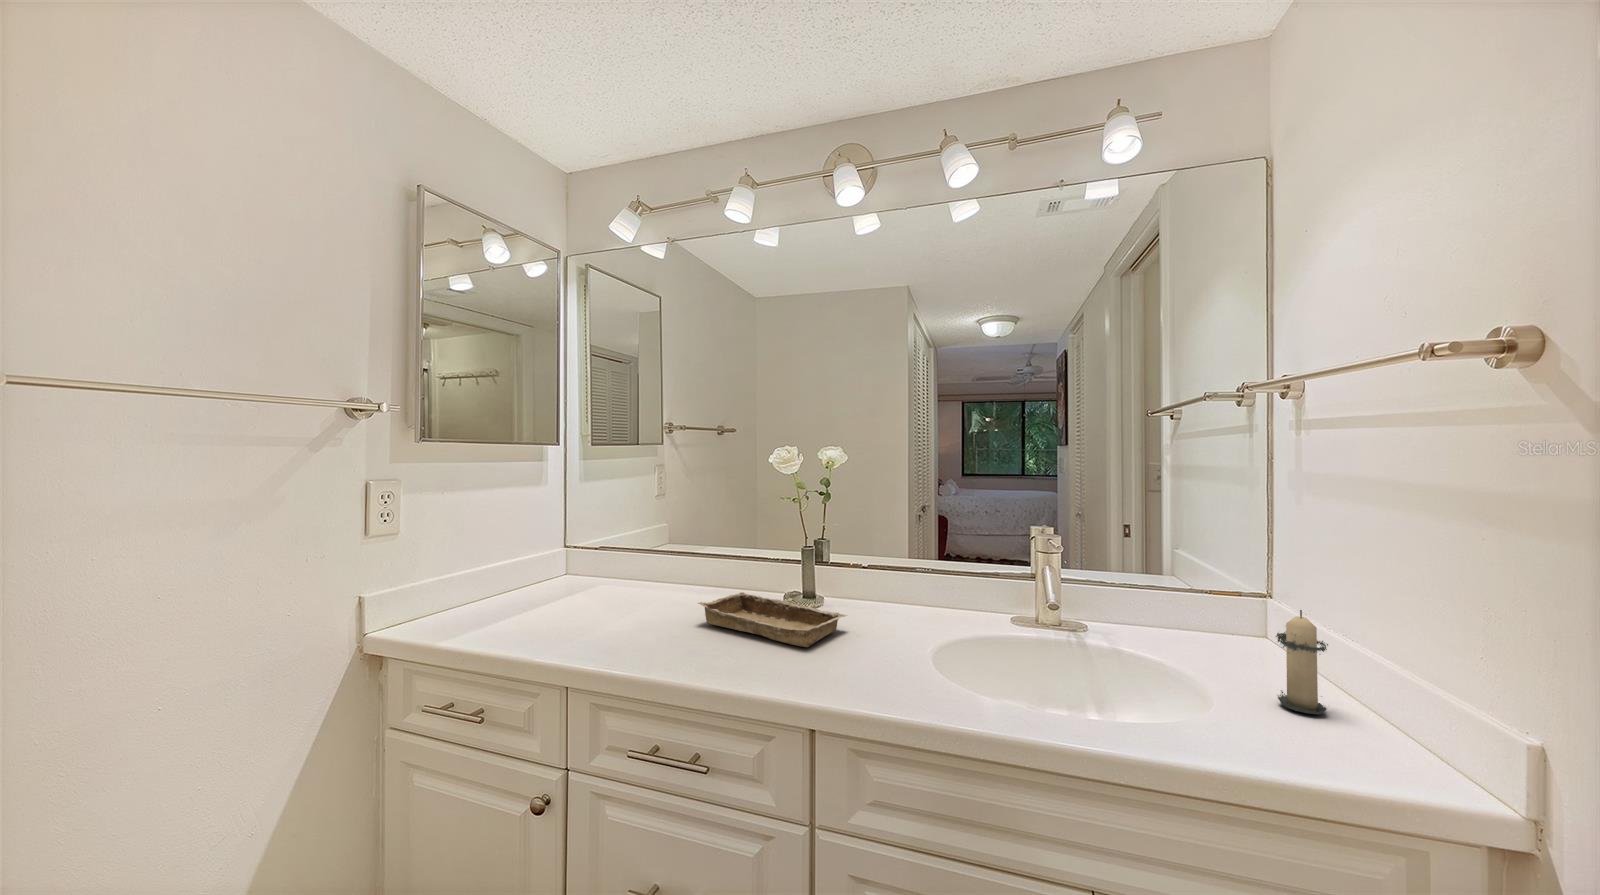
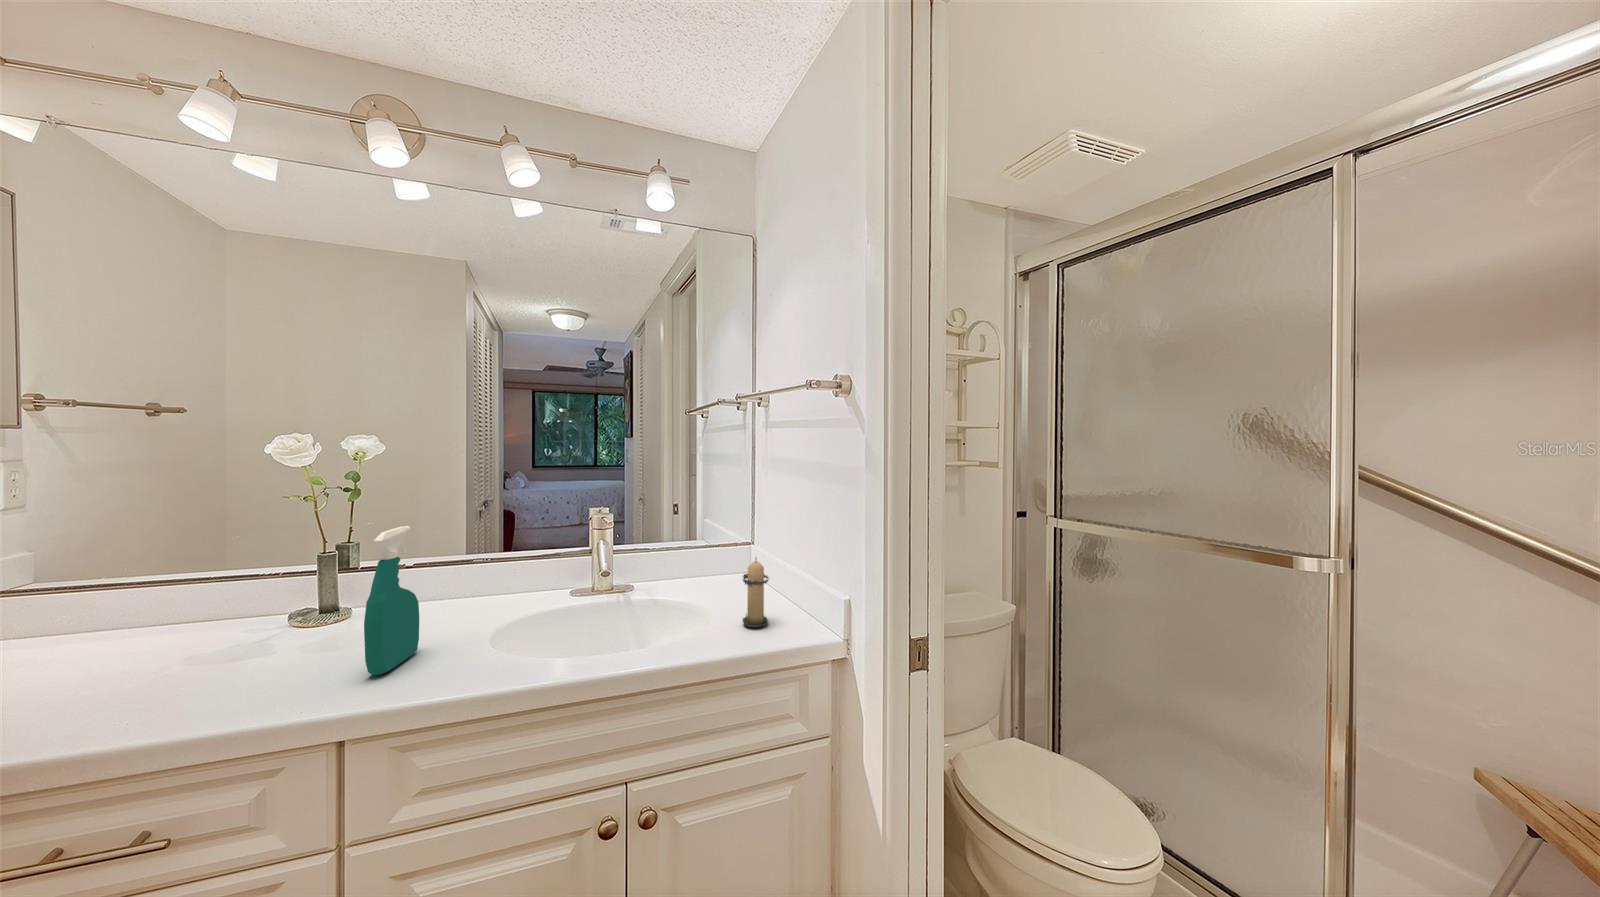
spray bottle: none [862,525,892,658] -> present [364,526,419,675]
tray: present [698,592,847,647] -> none [76,625,368,687]

